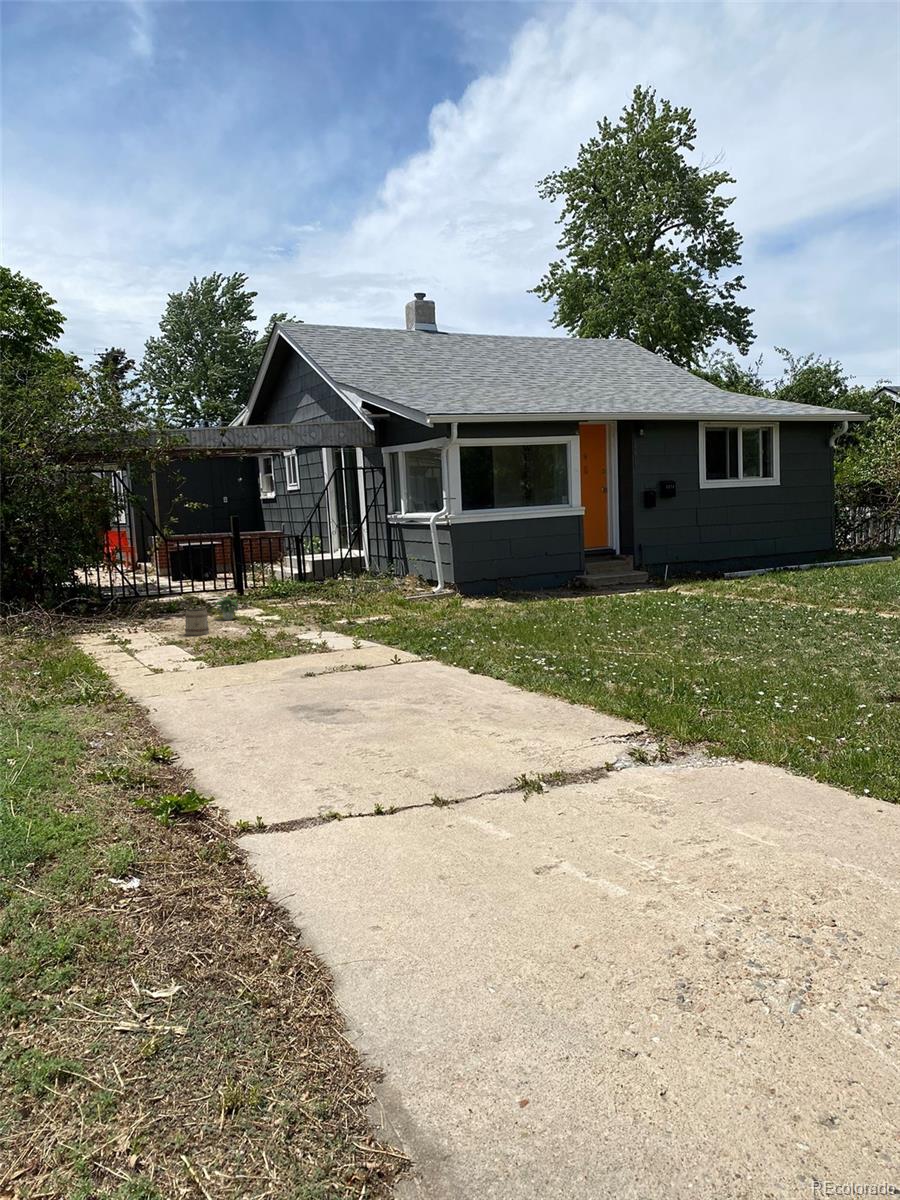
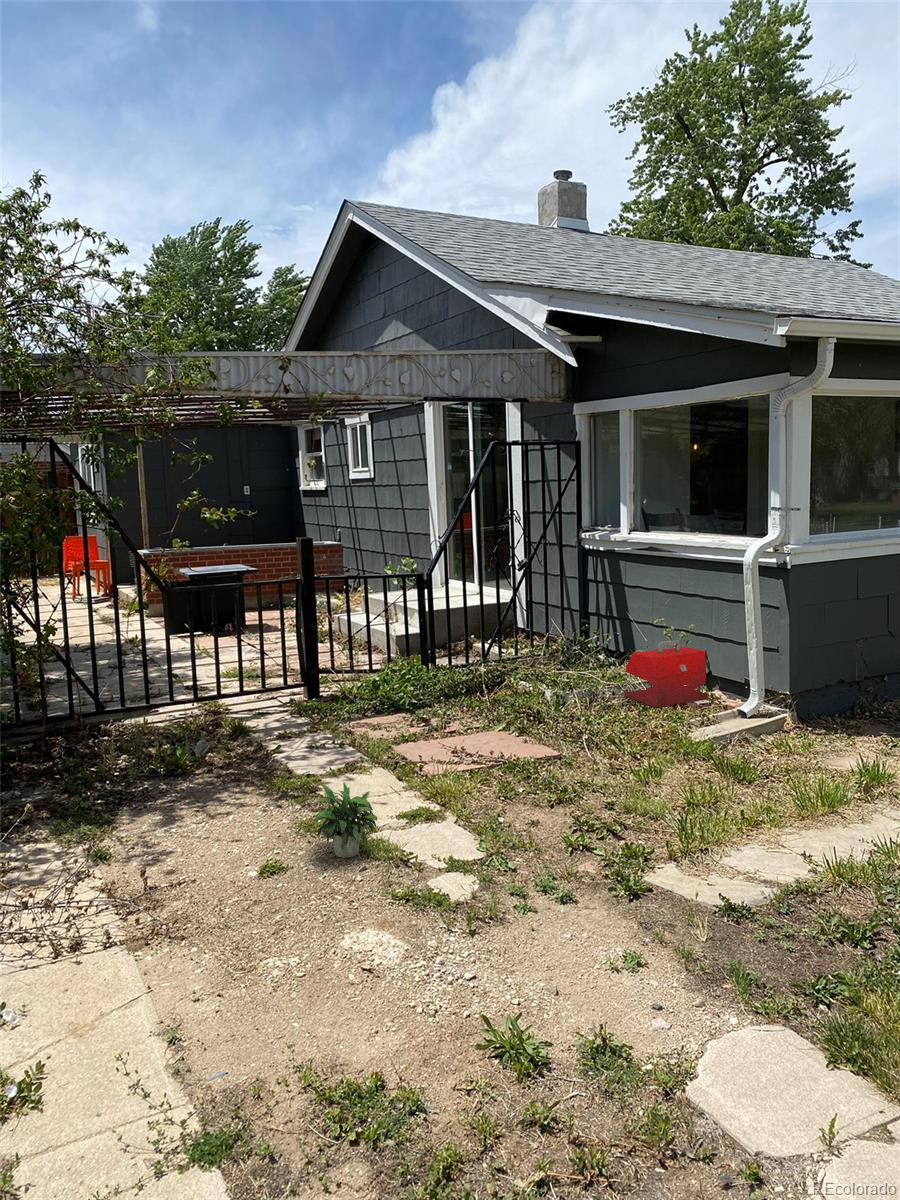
toolbox: none [390,564,431,594] -> present [625,640,710,708]
bucket: present [185,597,209,635] -> none [250,884,330,1033]

